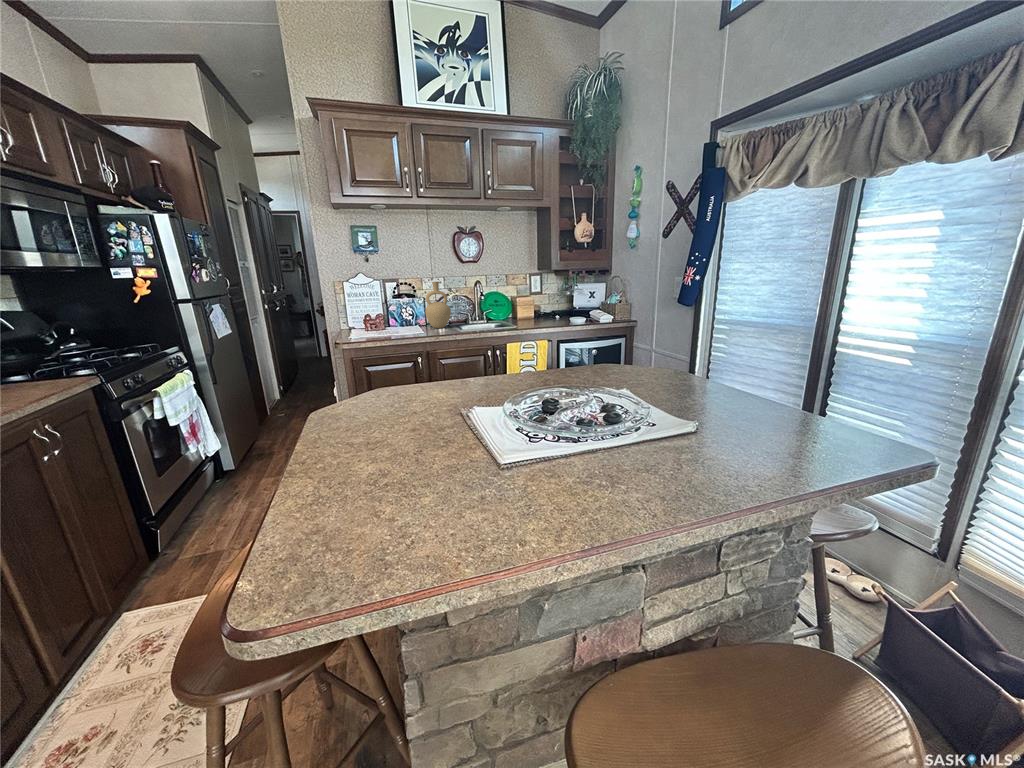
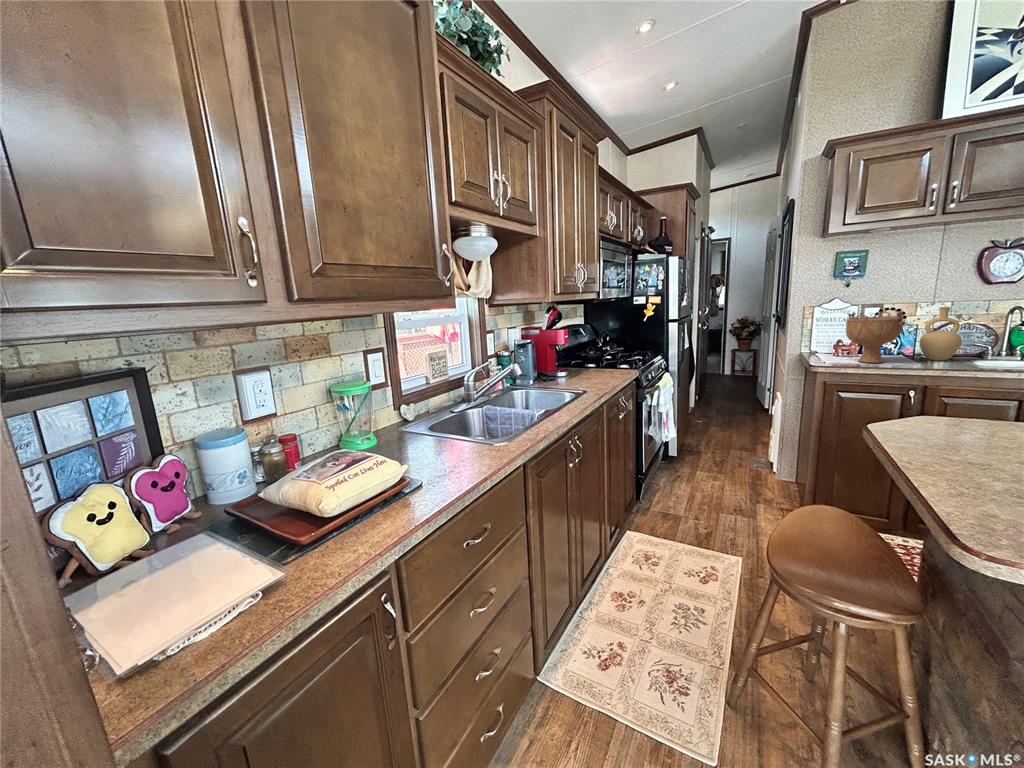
decorative bowl: none [364,284,408,335] -> present [846,310,905,363]

